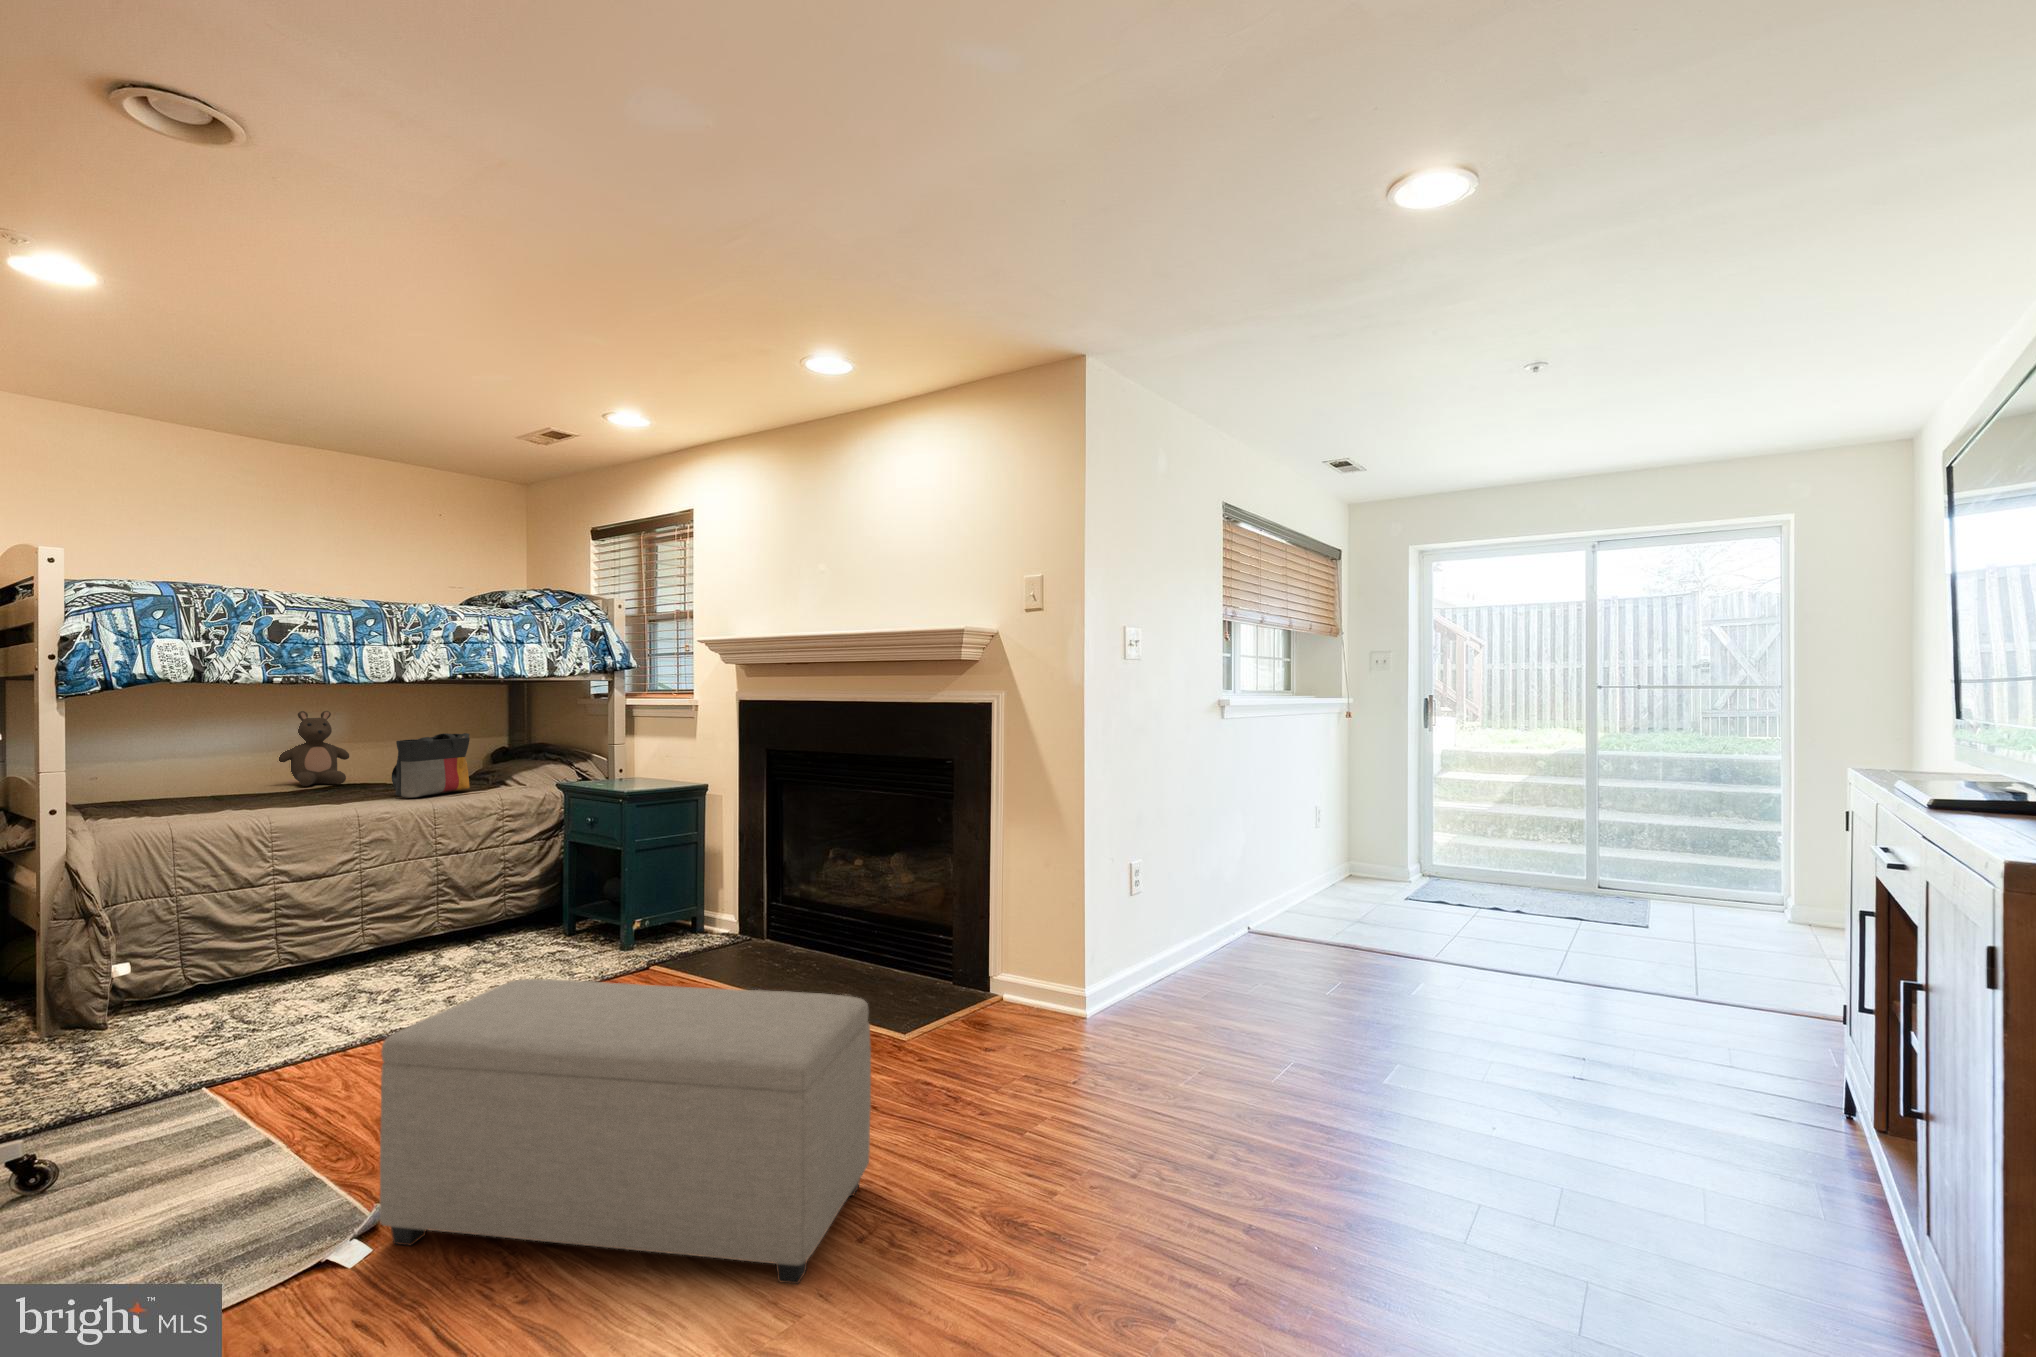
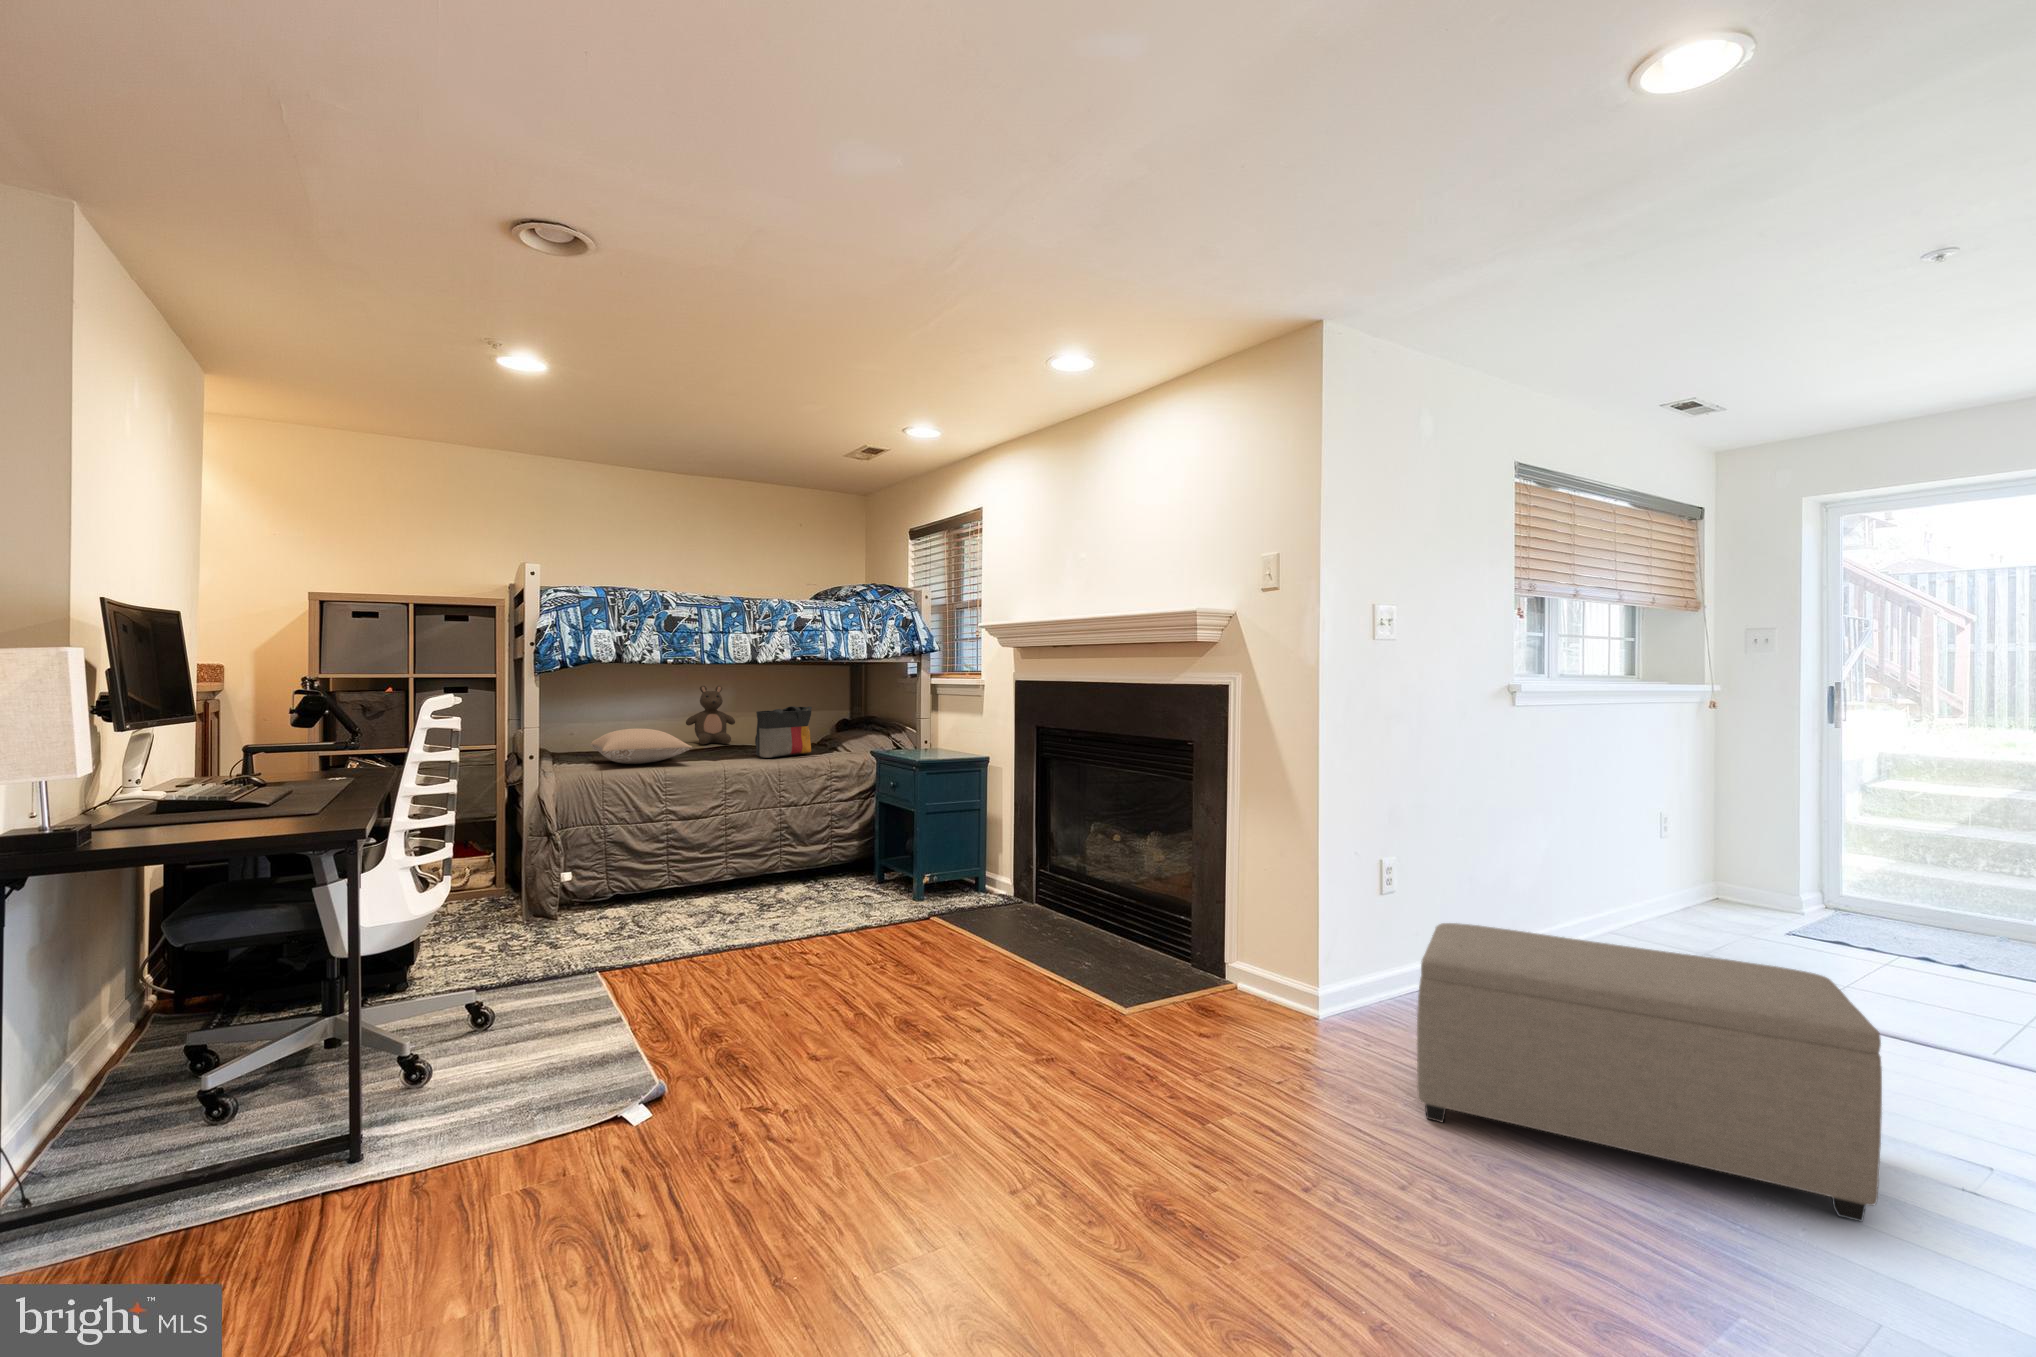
pillow: none [144,767,310,814] -> present [591,728,692,764]
ottoman: present [379,979,871,1284] -> present [1417,923,1882,1222]

